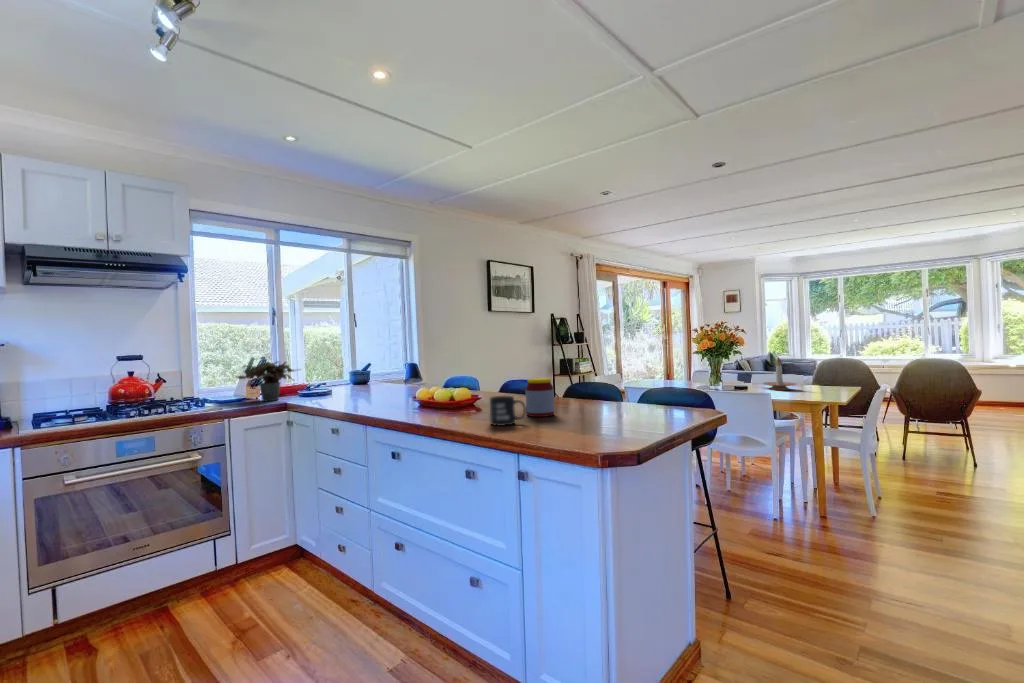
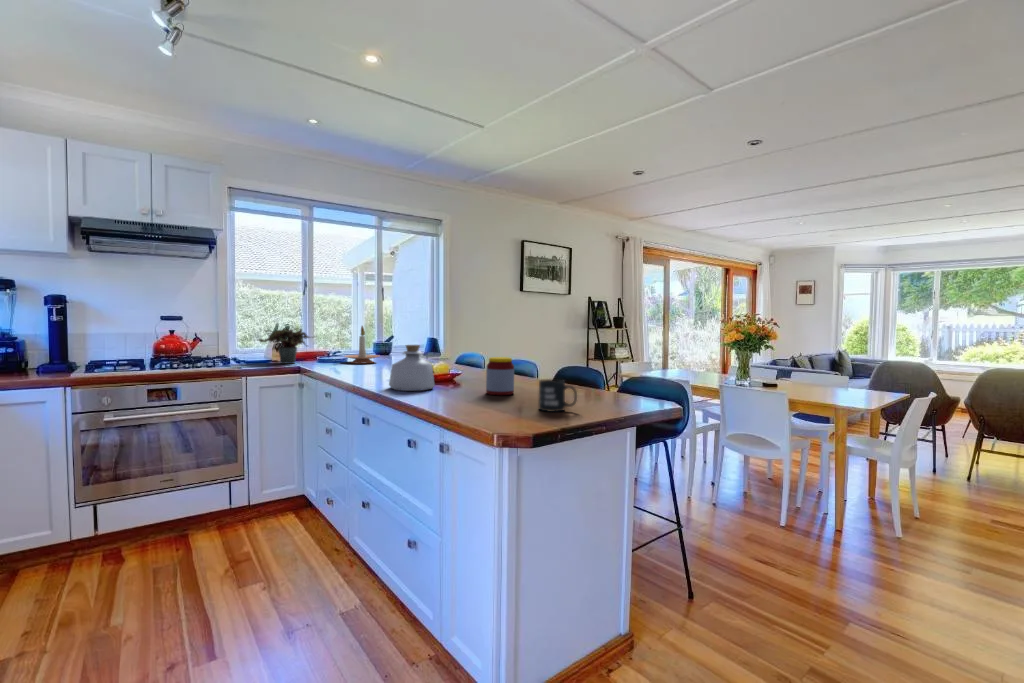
candle holder: present [763,357,796,390] -> present [345,326,379,364]
bottle: none [422,371,470,420] -> present [389,345,435,391]
mug: present [490,396,526,426] -> present [539,379,577,412]

